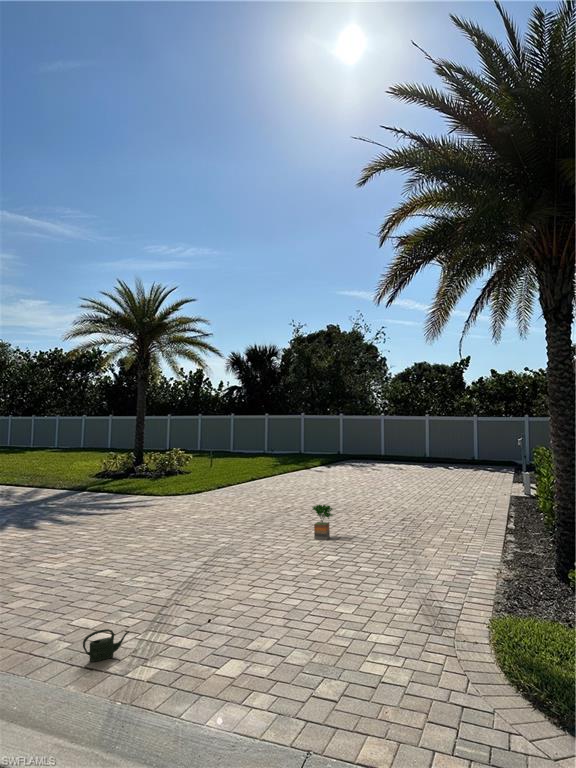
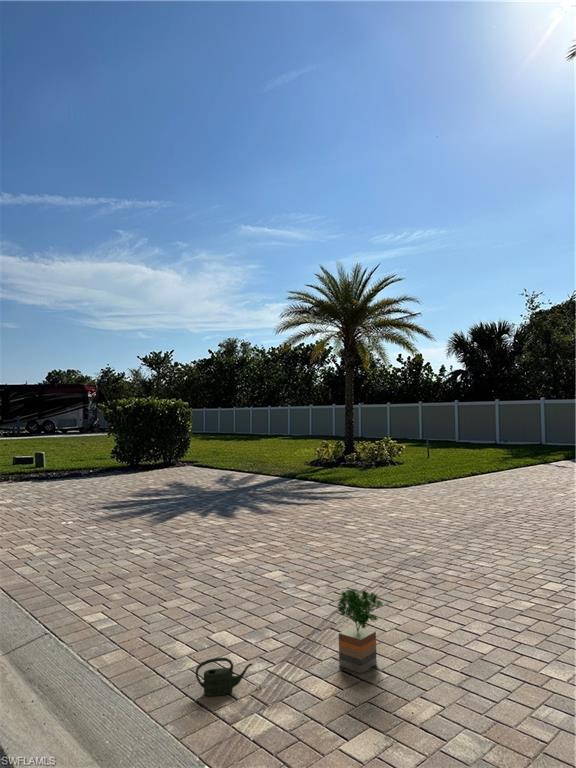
potted tree: present [313,505,333,540] -> present [338,589,383,674]

